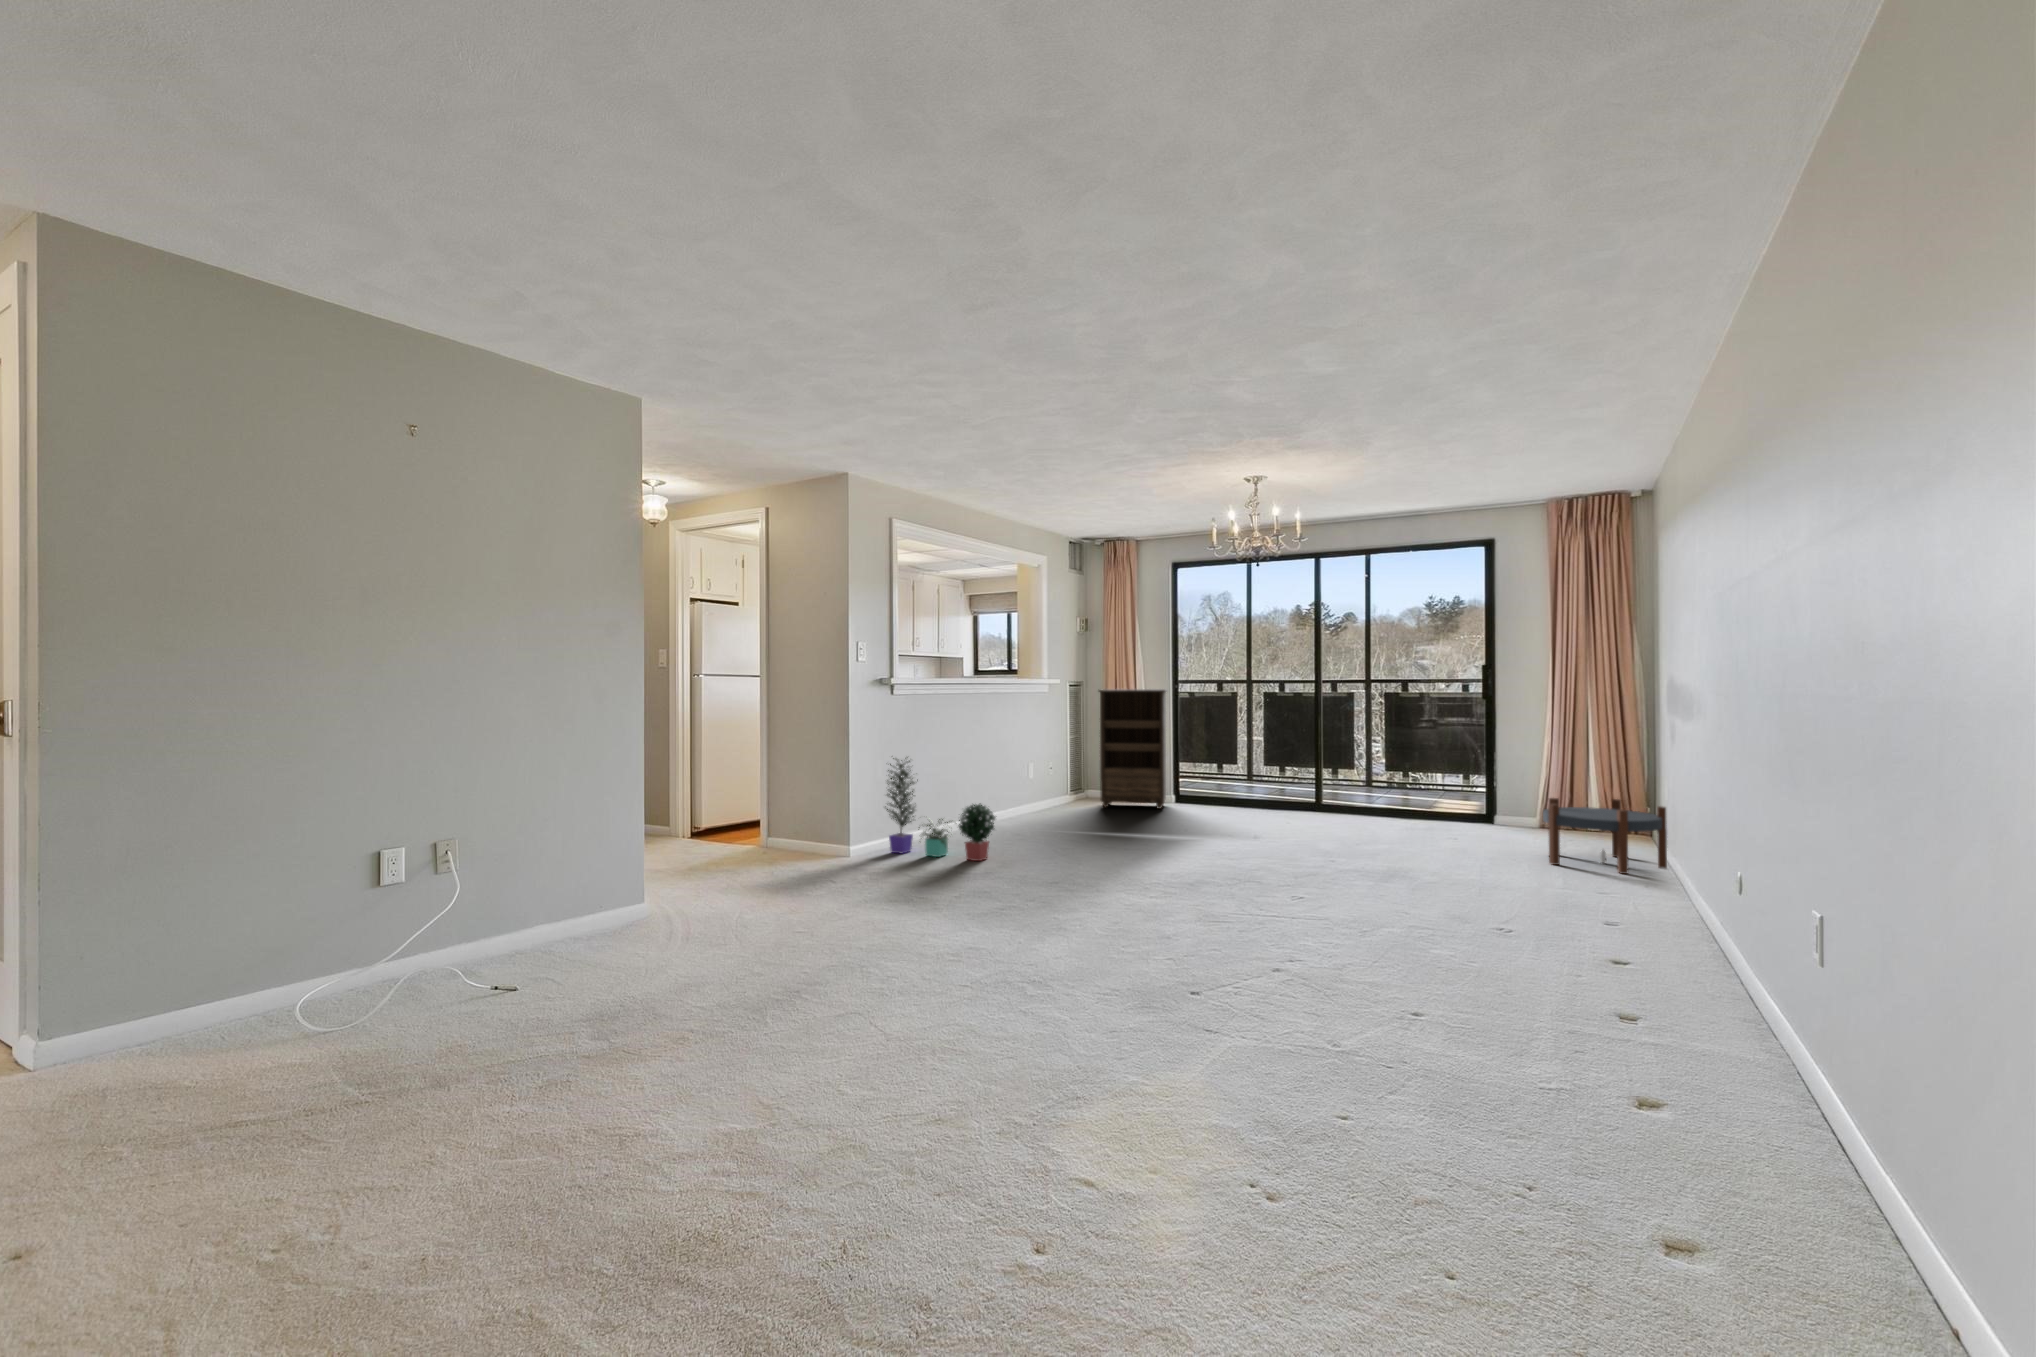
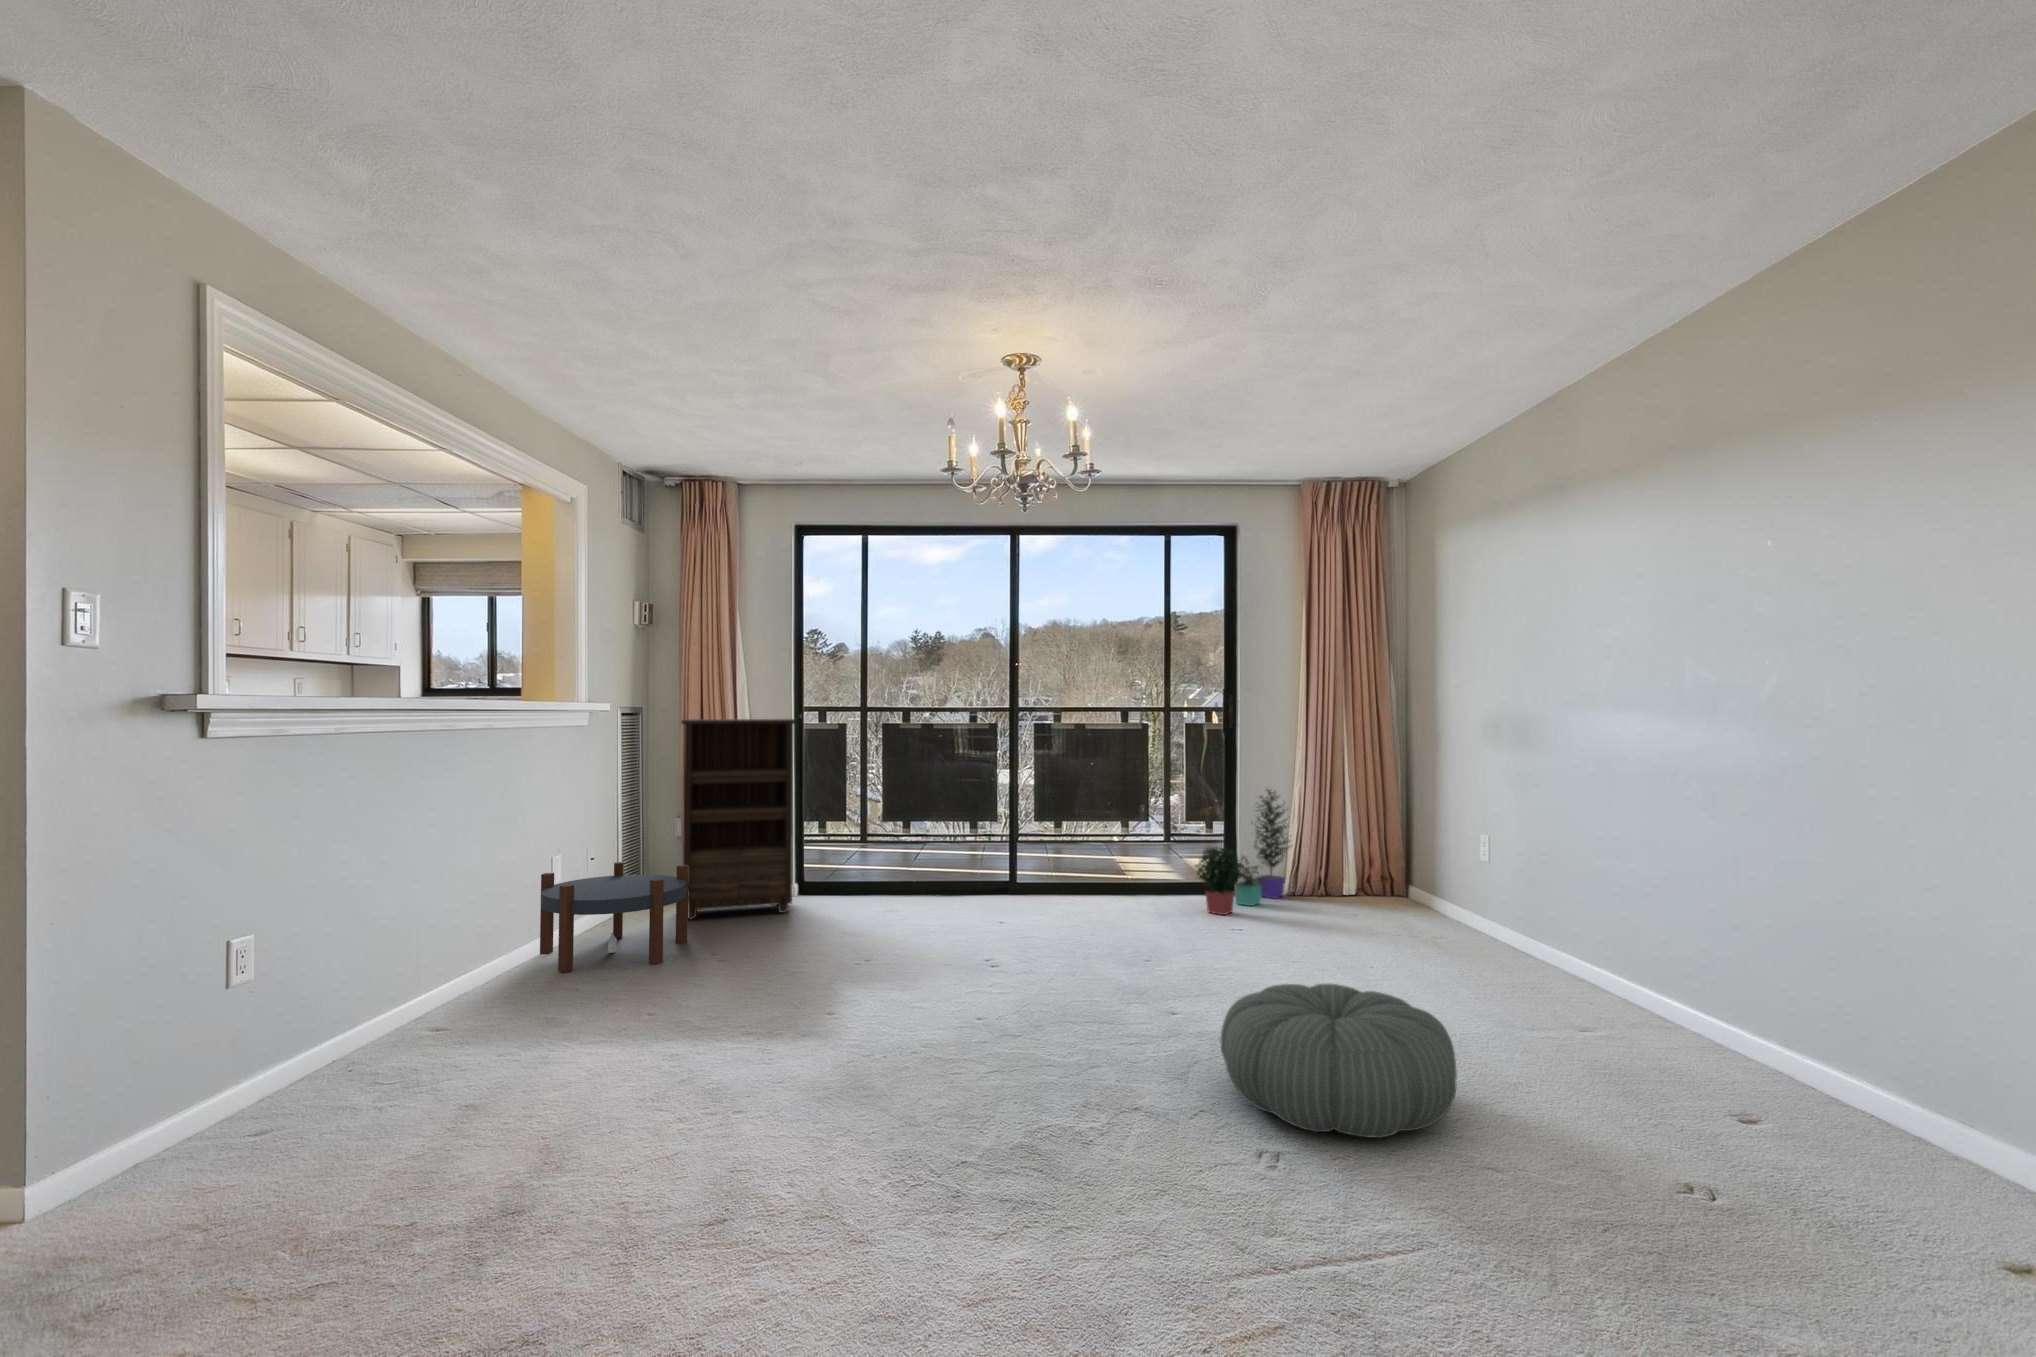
potted plant: present [885,757,995,861] -> present [1196,789,1292,915]
side table: present [1543,798,1667,874] -> present [540,862,688,972]
pouf: none [1302,832,1429,896] -> present [1221,984,1457,1138]

